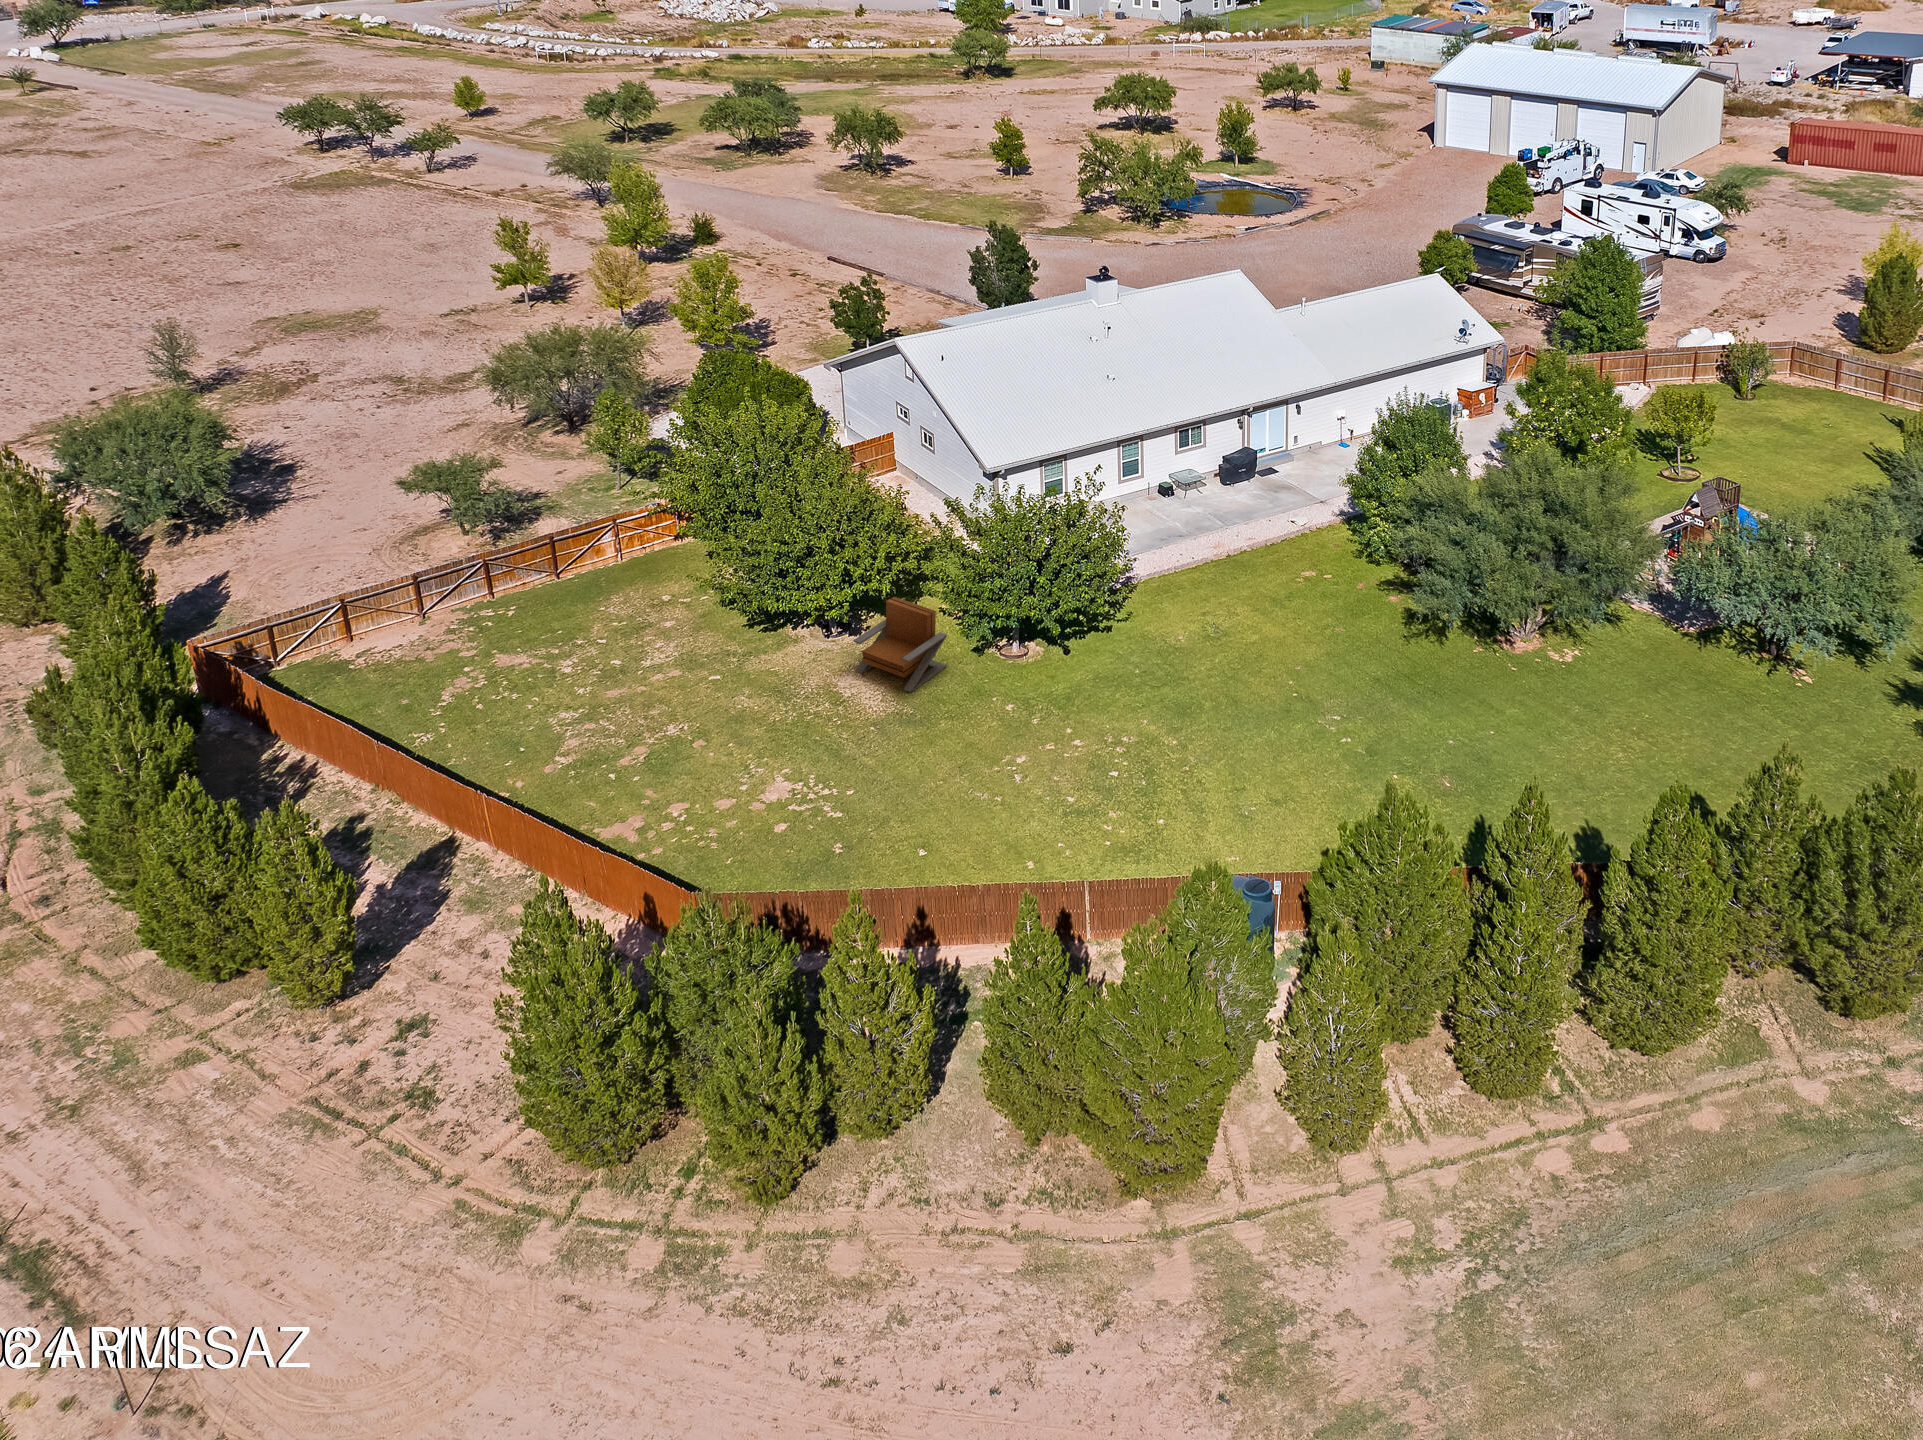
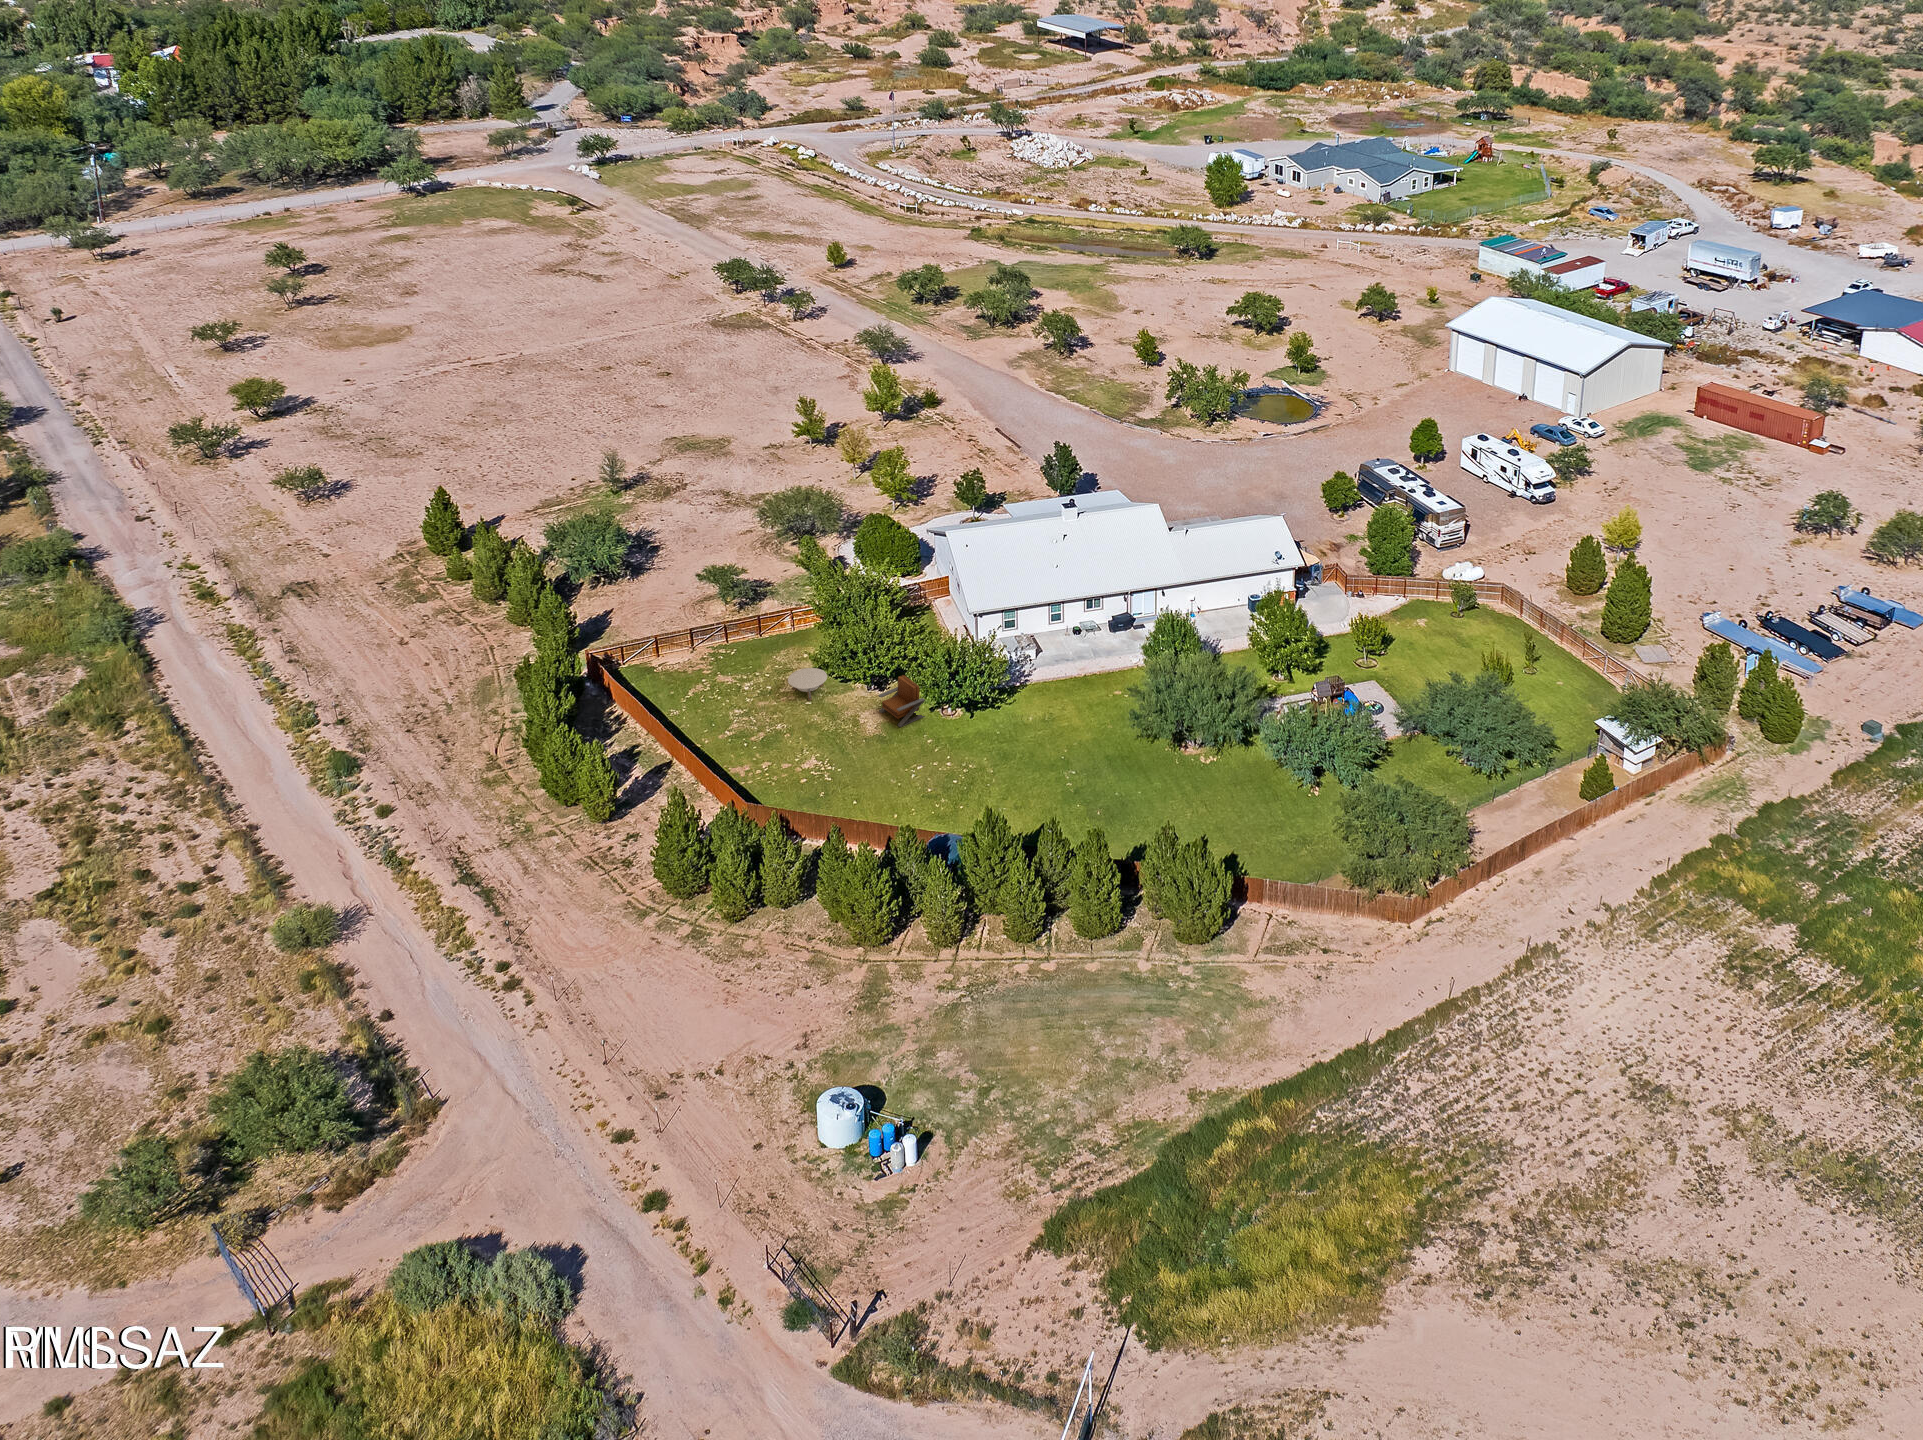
round table: none [657,613,735,673] -> present [788,668,827,701]

